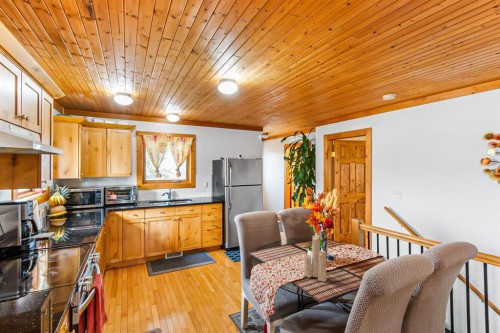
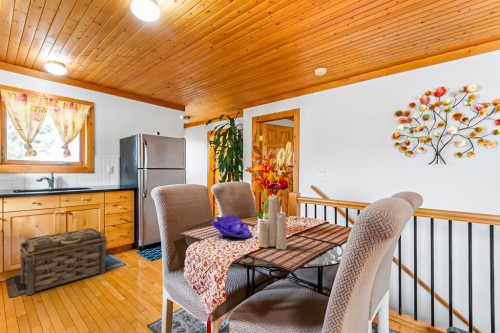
basket: none [153,232,204,276] -> present [20,228,107,295]
decorative bowl: none [270,242,303,265] -> present [211,215,252,238]

